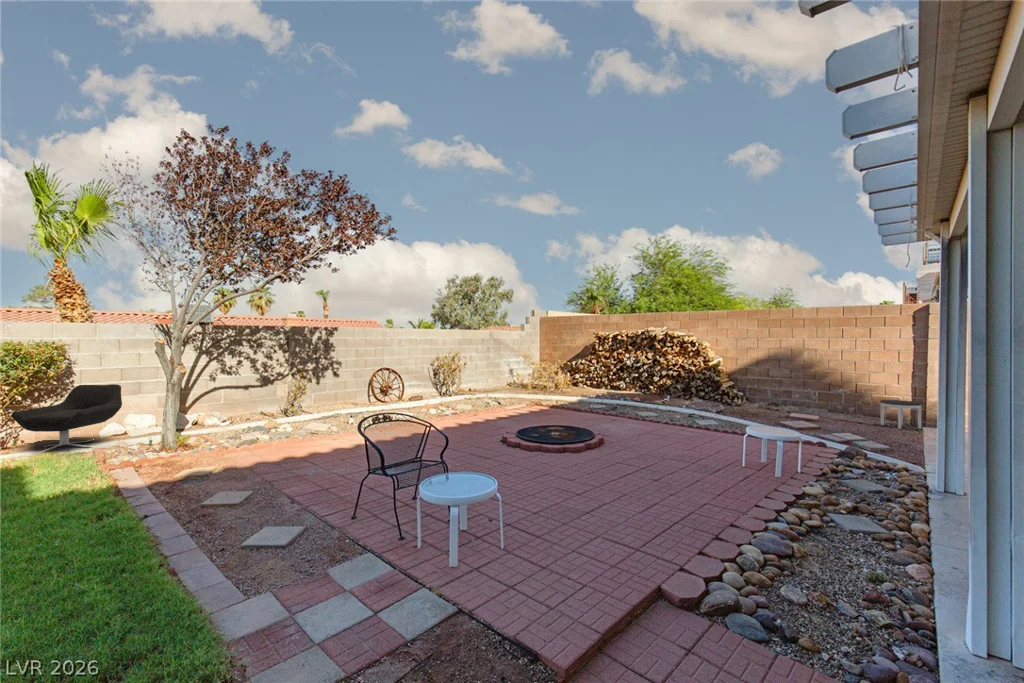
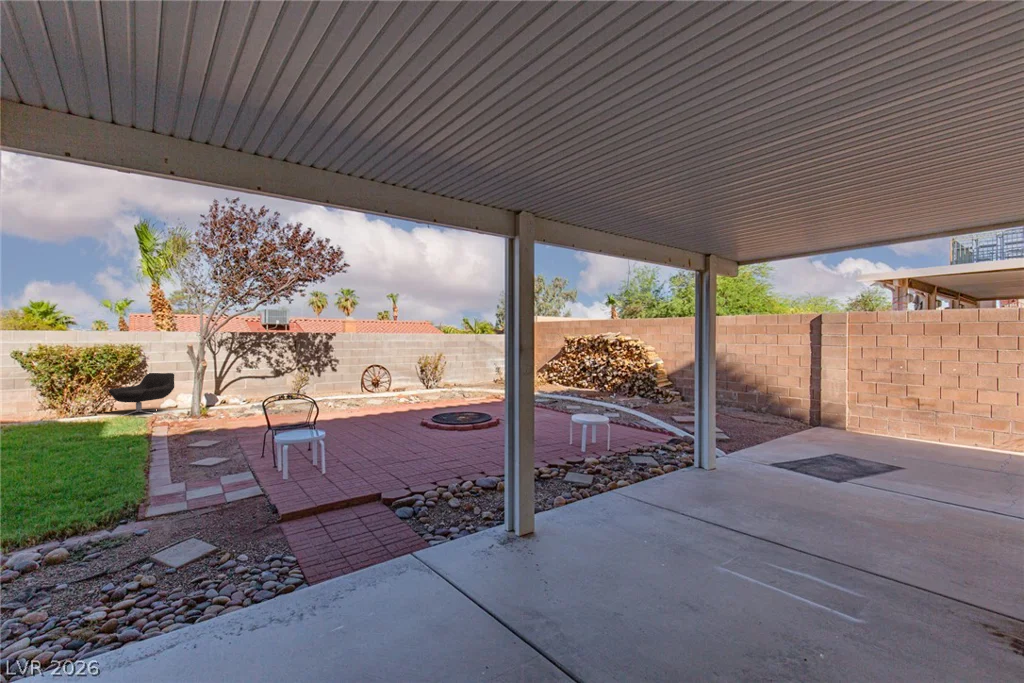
round table: present [880,400,922,429] -> none [761,399,793,424]

